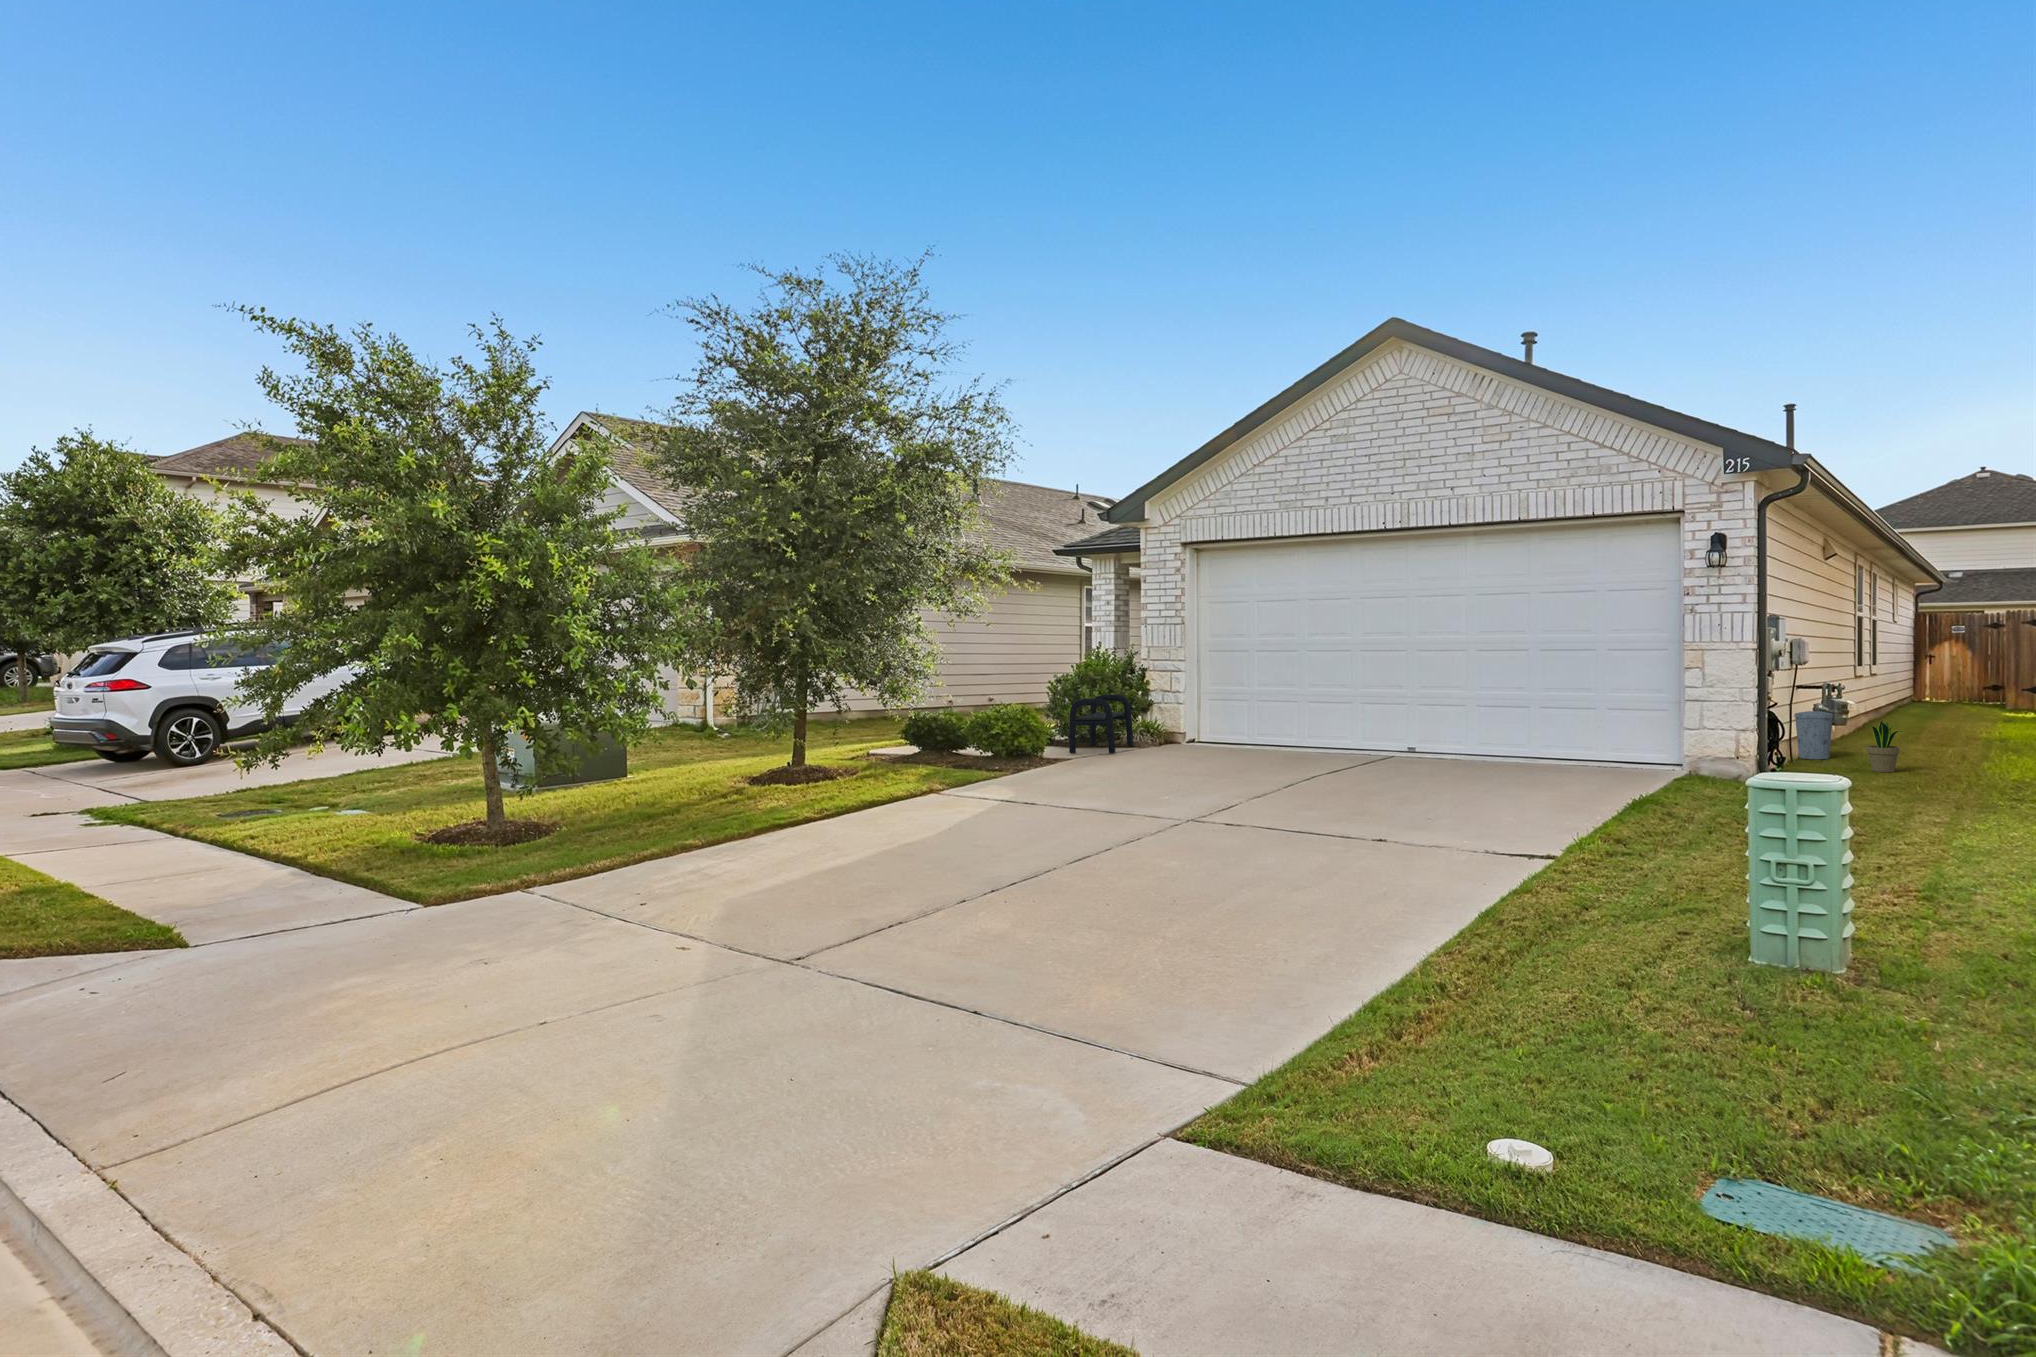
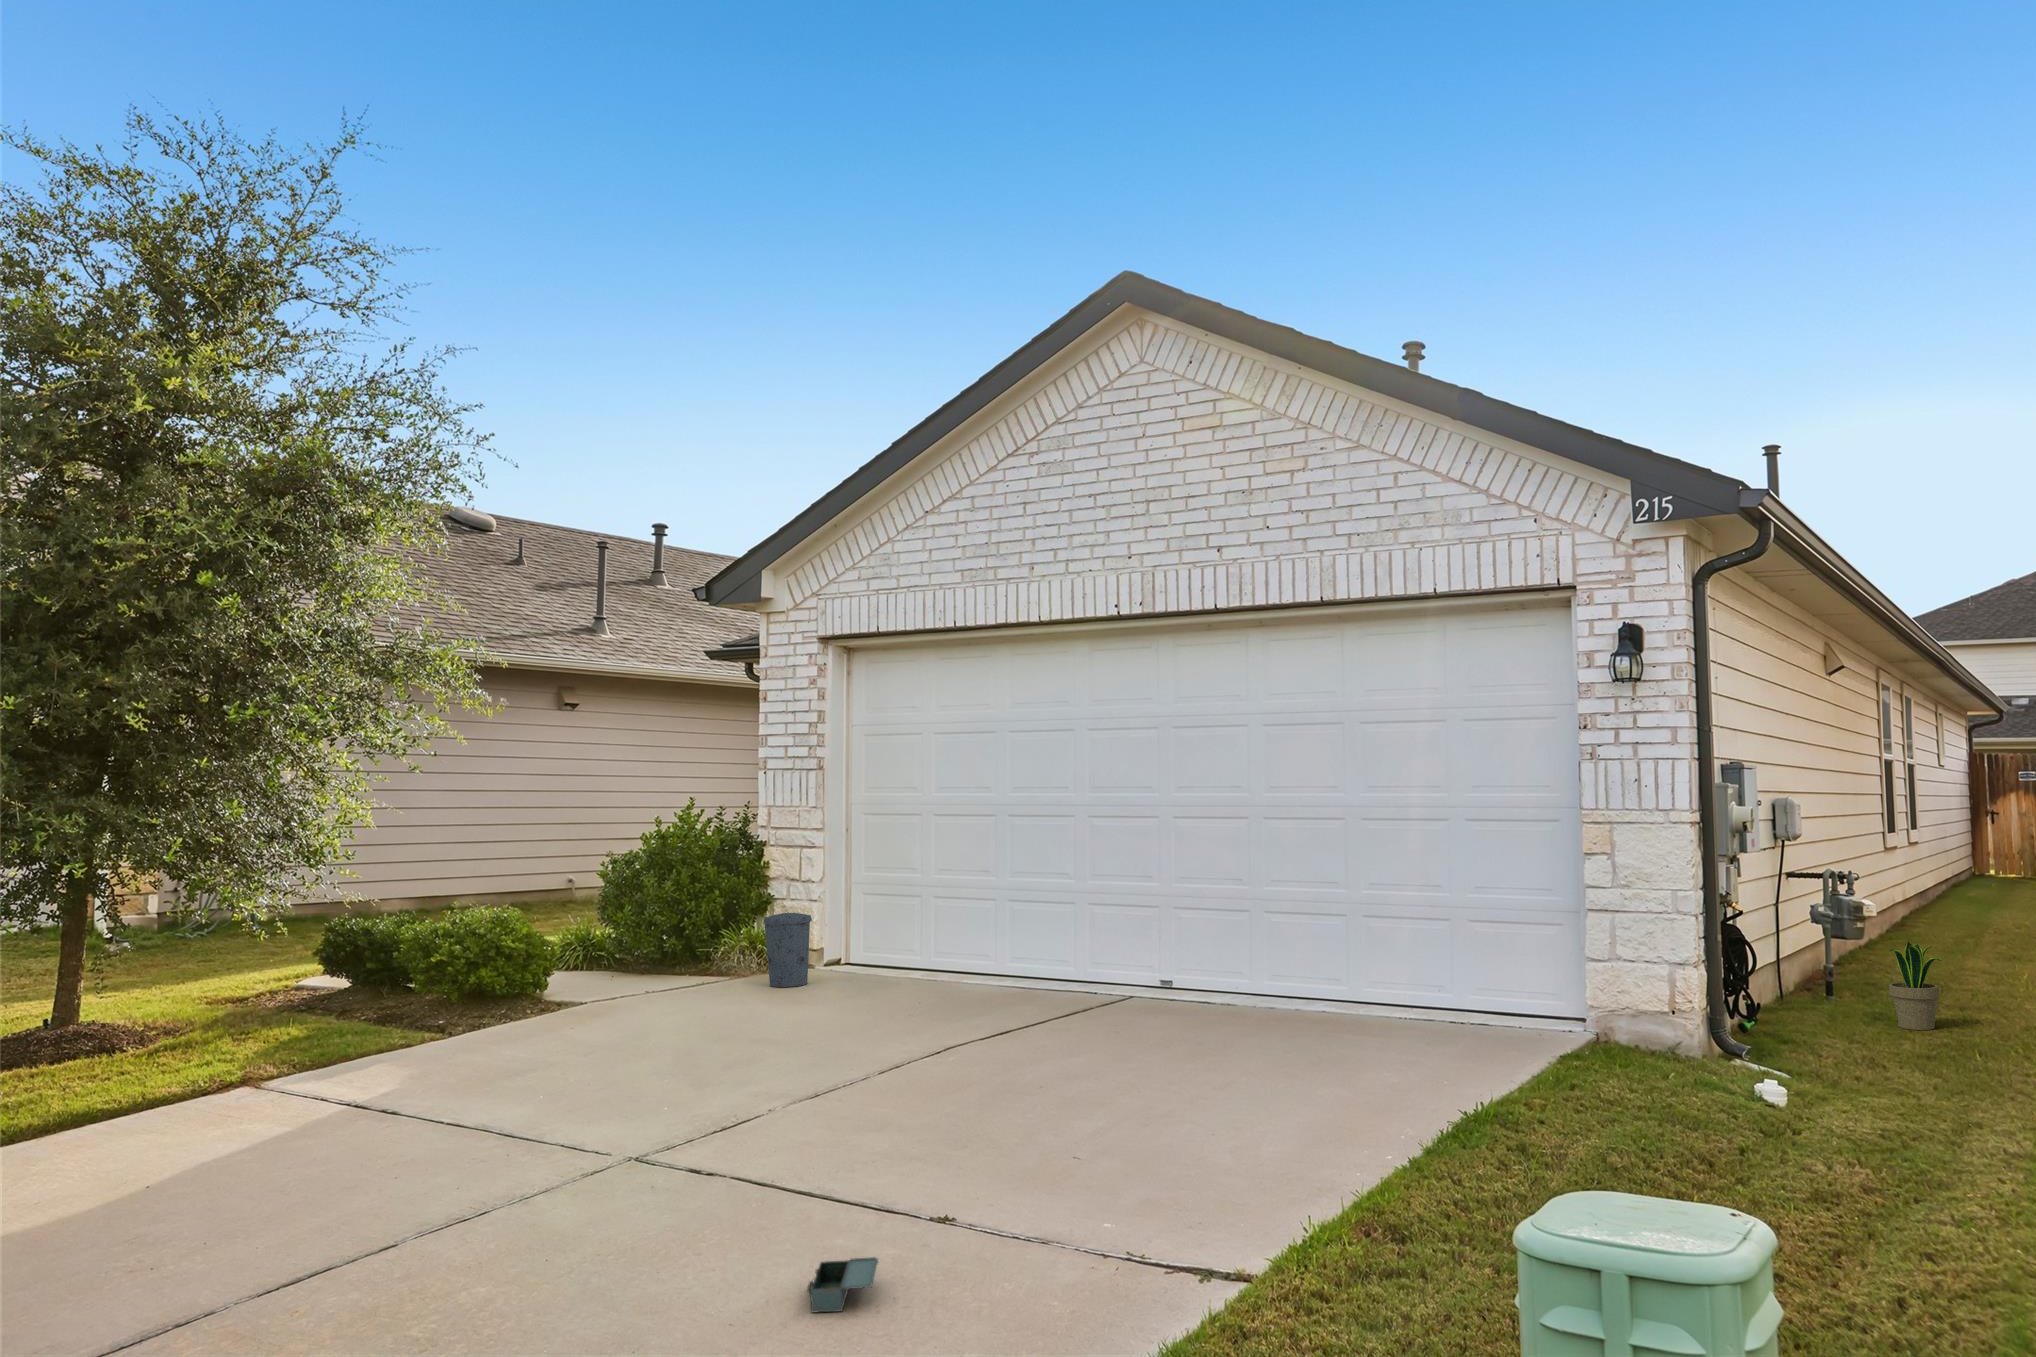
bench: present [1069,694,1133,754] -> none [596,894,729,1003]
trash can: present [1794,711,1833,759] -> present [764,913,812,987]
toolbox: none [1336,843,1374,861] -> present [807,1257,878,1313]

